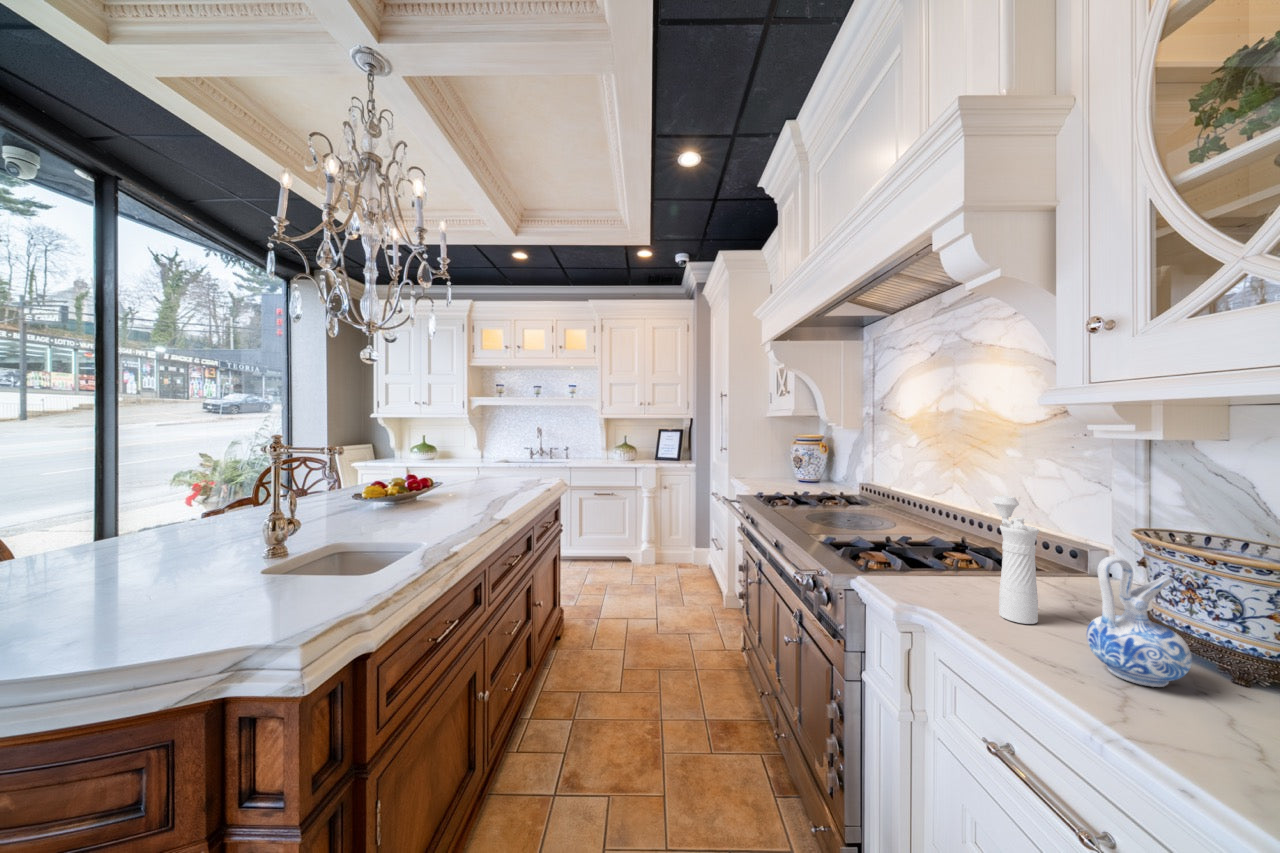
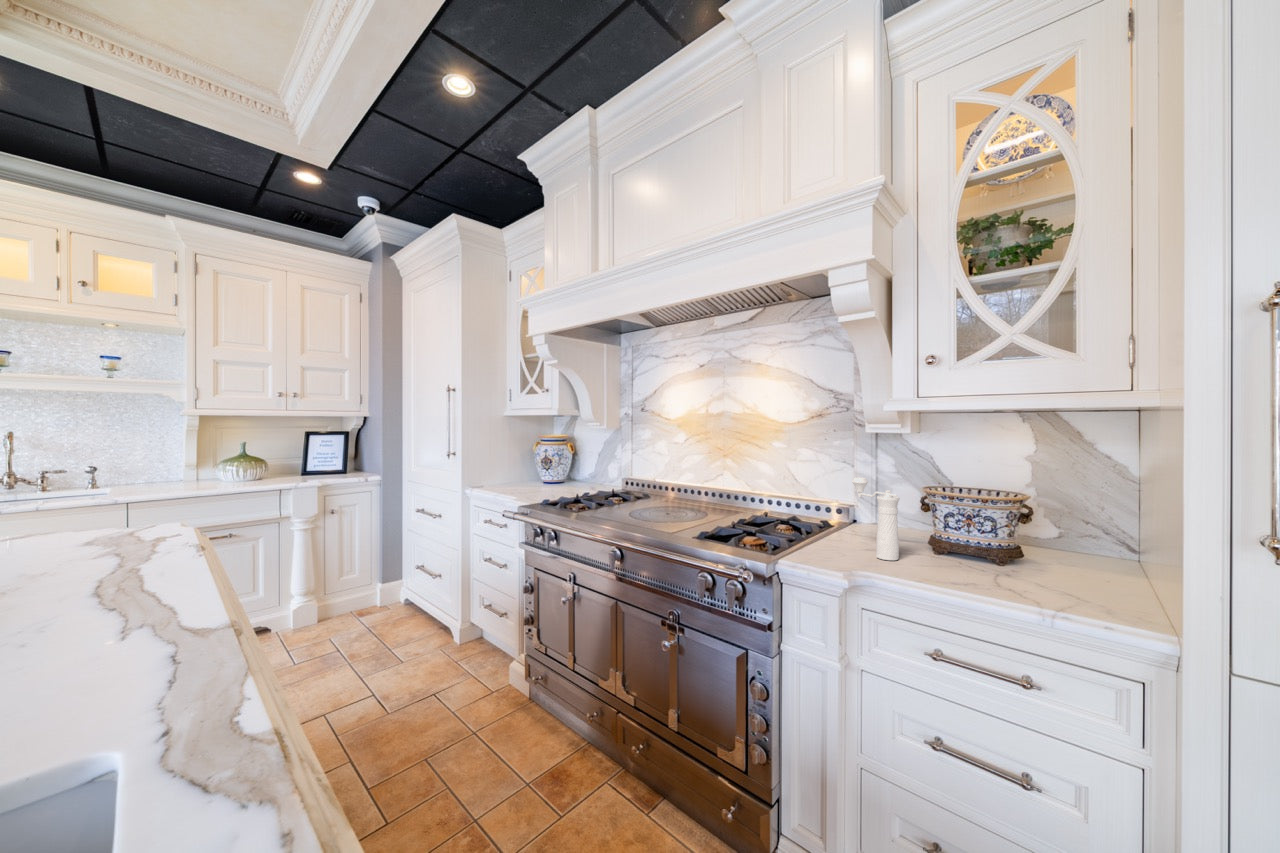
ceramic pitcher: present [1086,556,1192,687] -> none [949,505,998,575]

